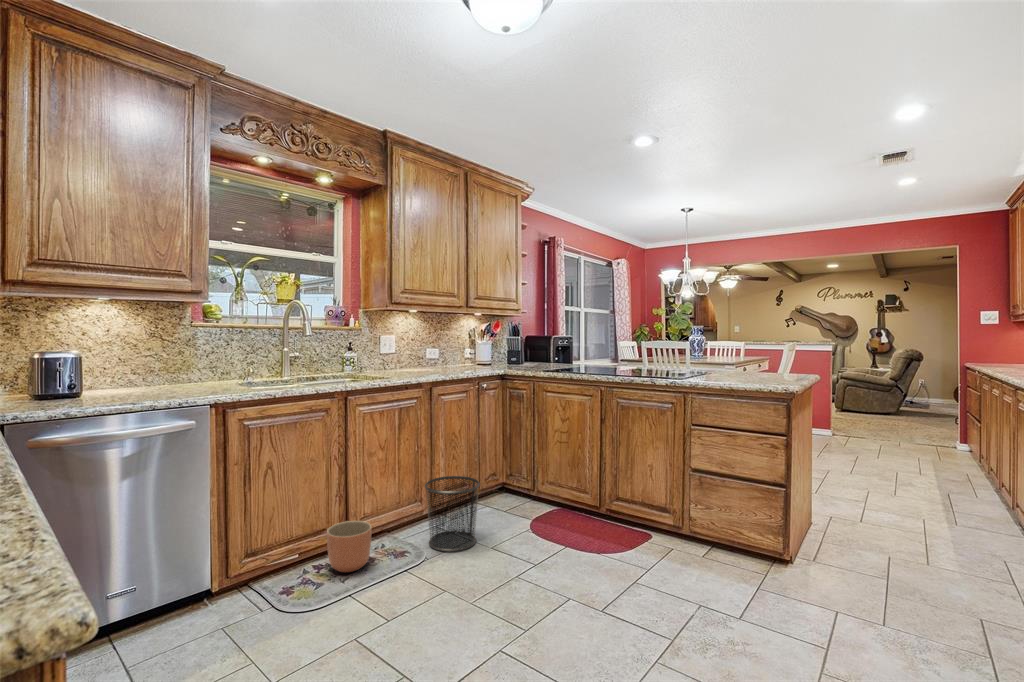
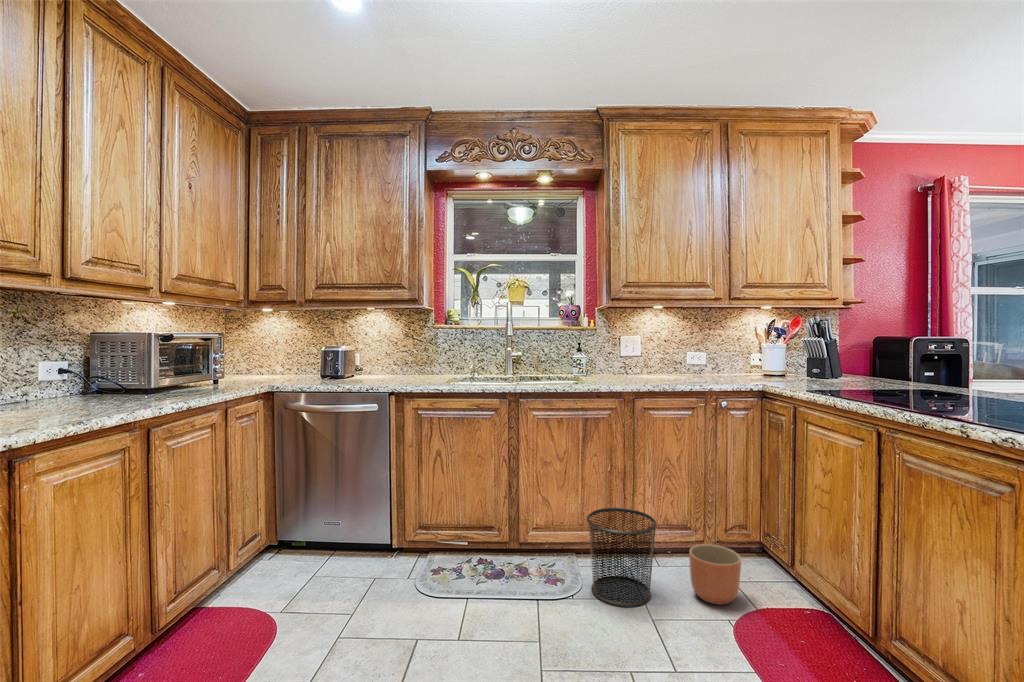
planter: present [327,521,372,572] -> present [689,544,741,605]

